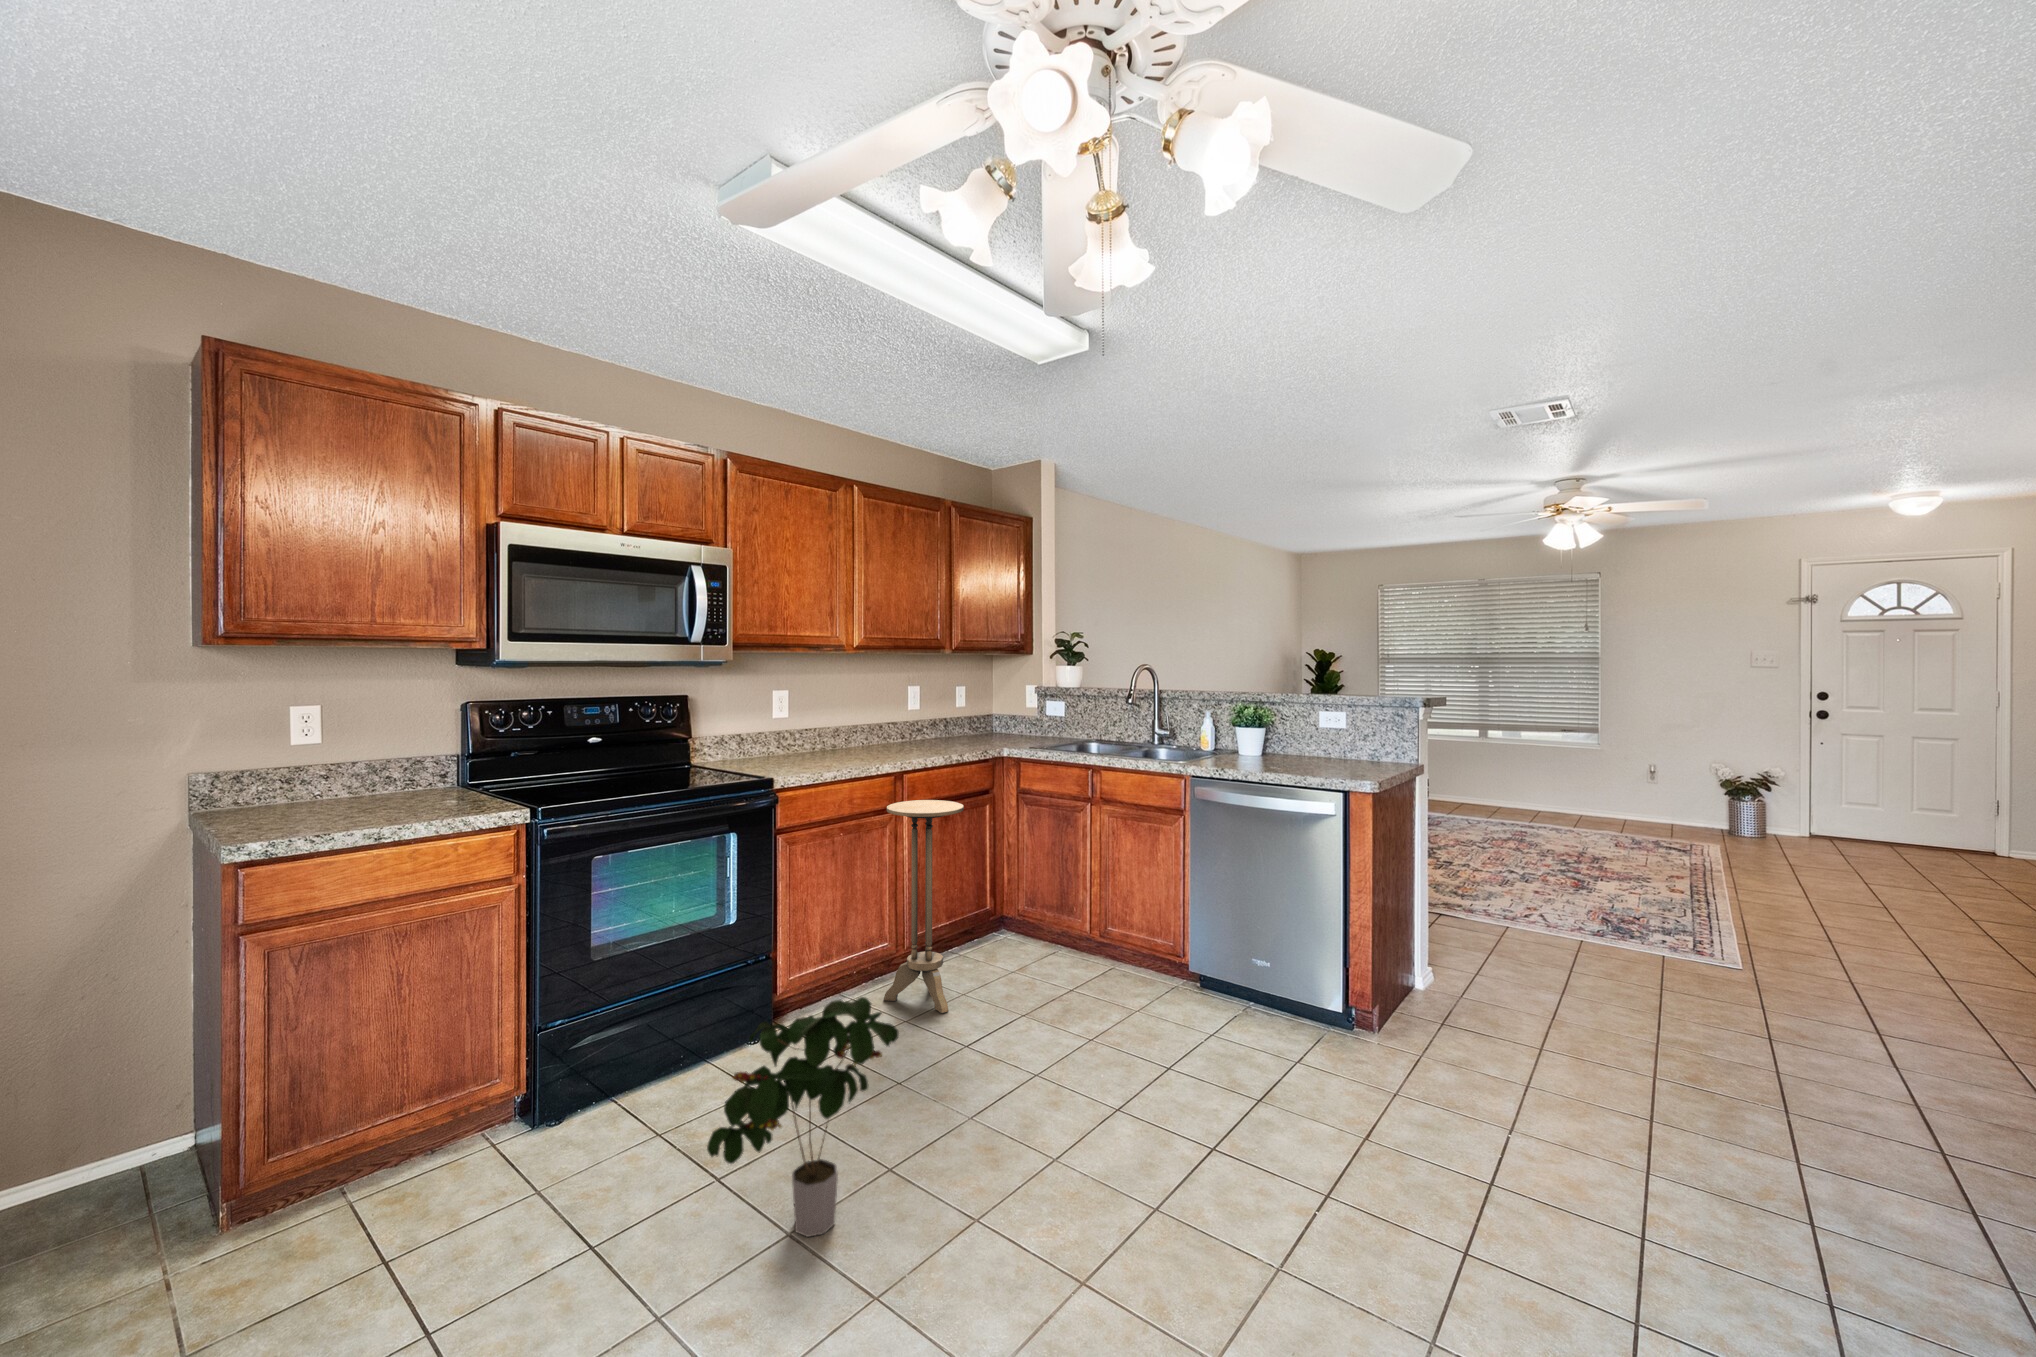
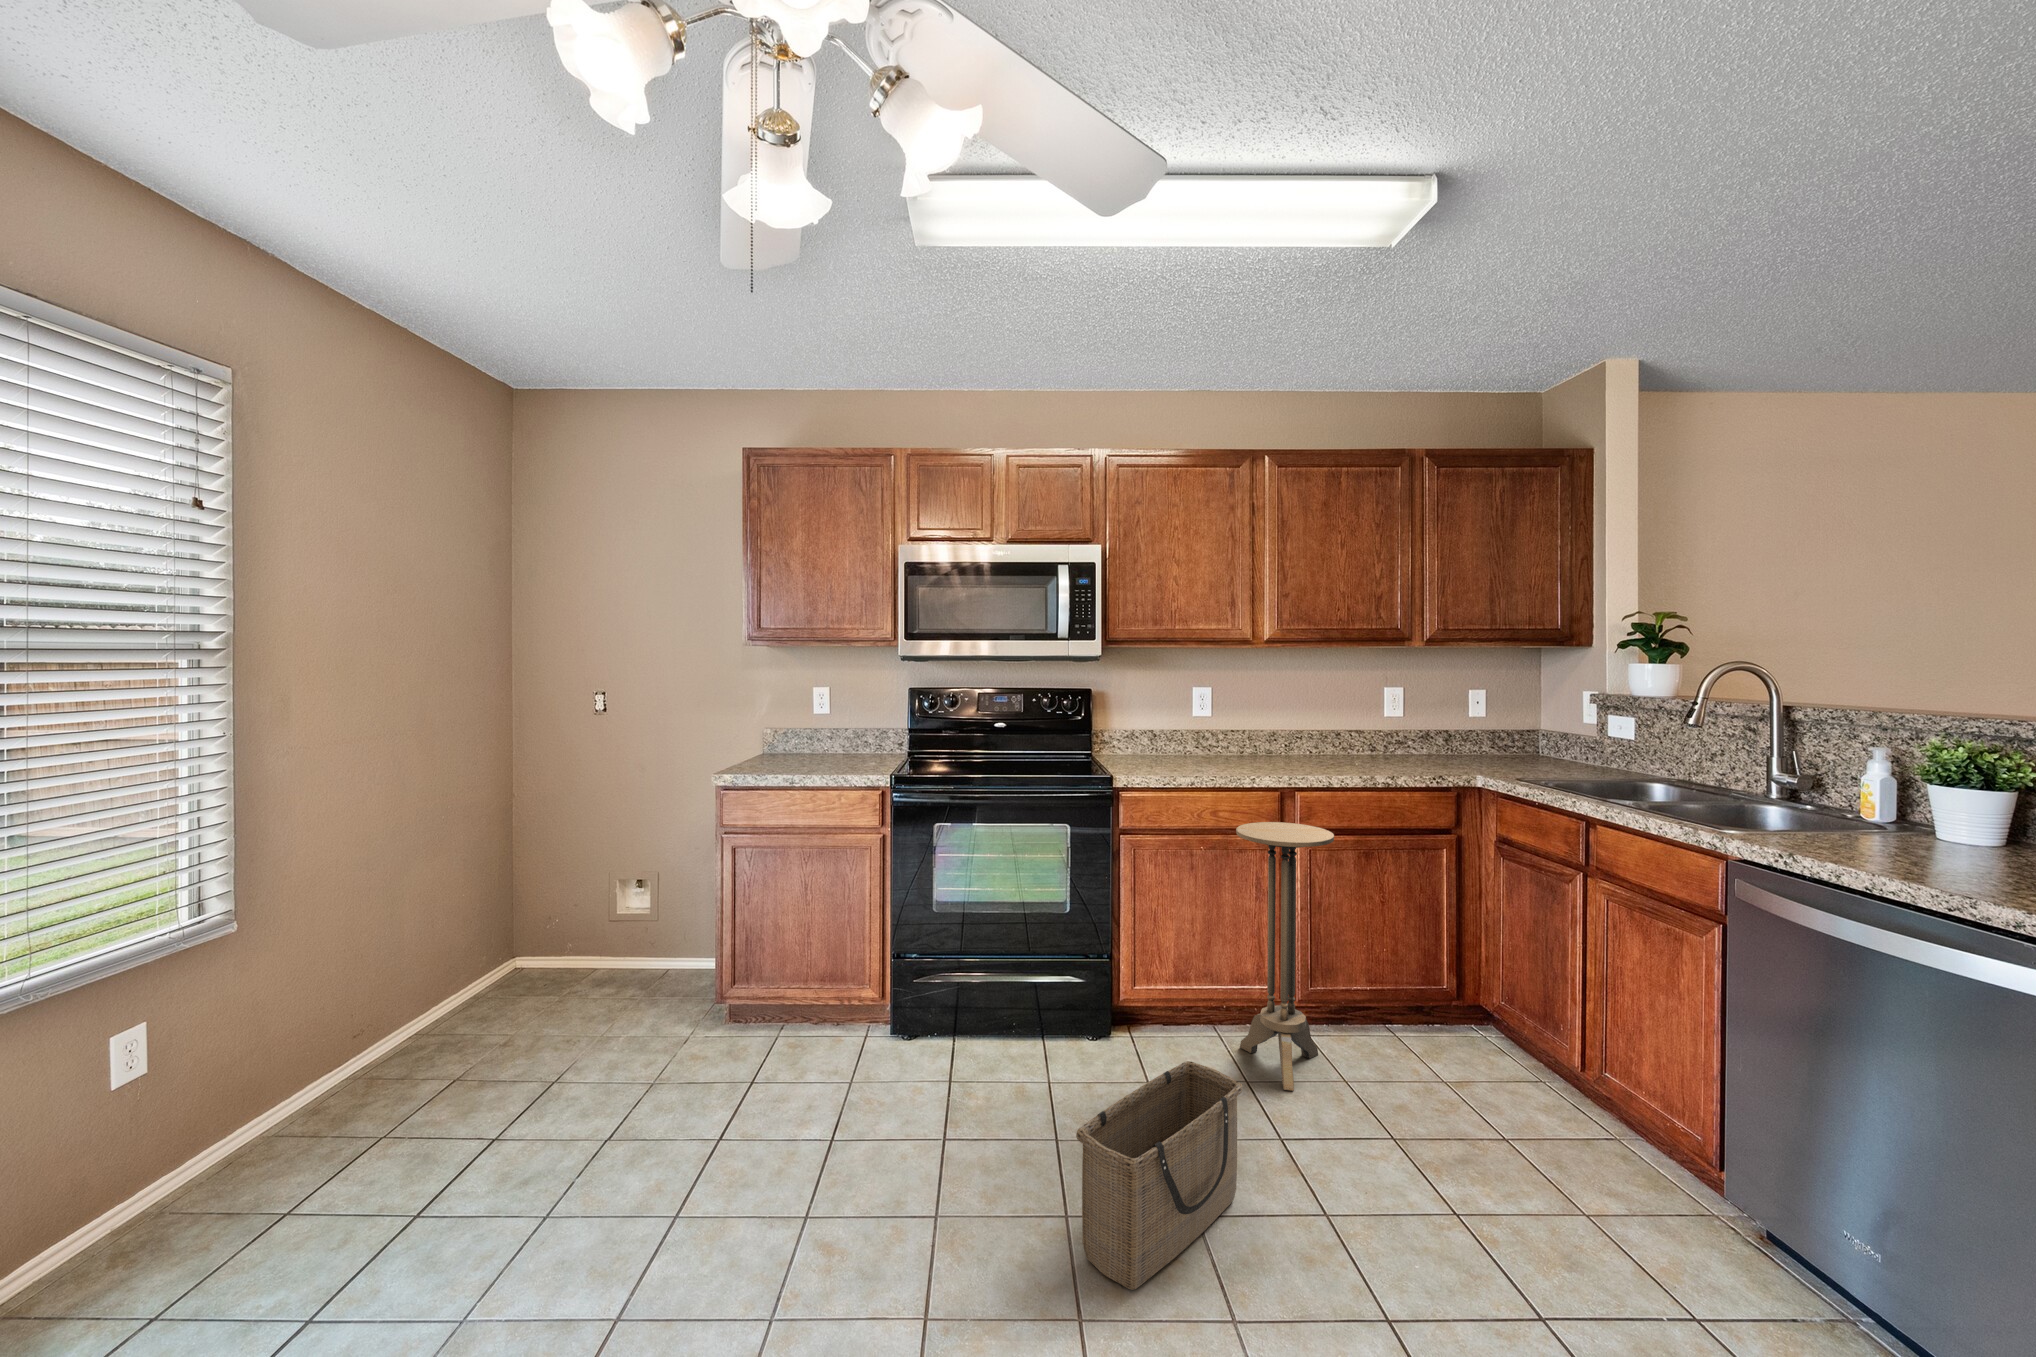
basket: none [927,992,1004,1163] -> present [1076,1061,1242,1290]
potted plant: present [707,997,899,1237] -> none [827,1010,1028,1254]

